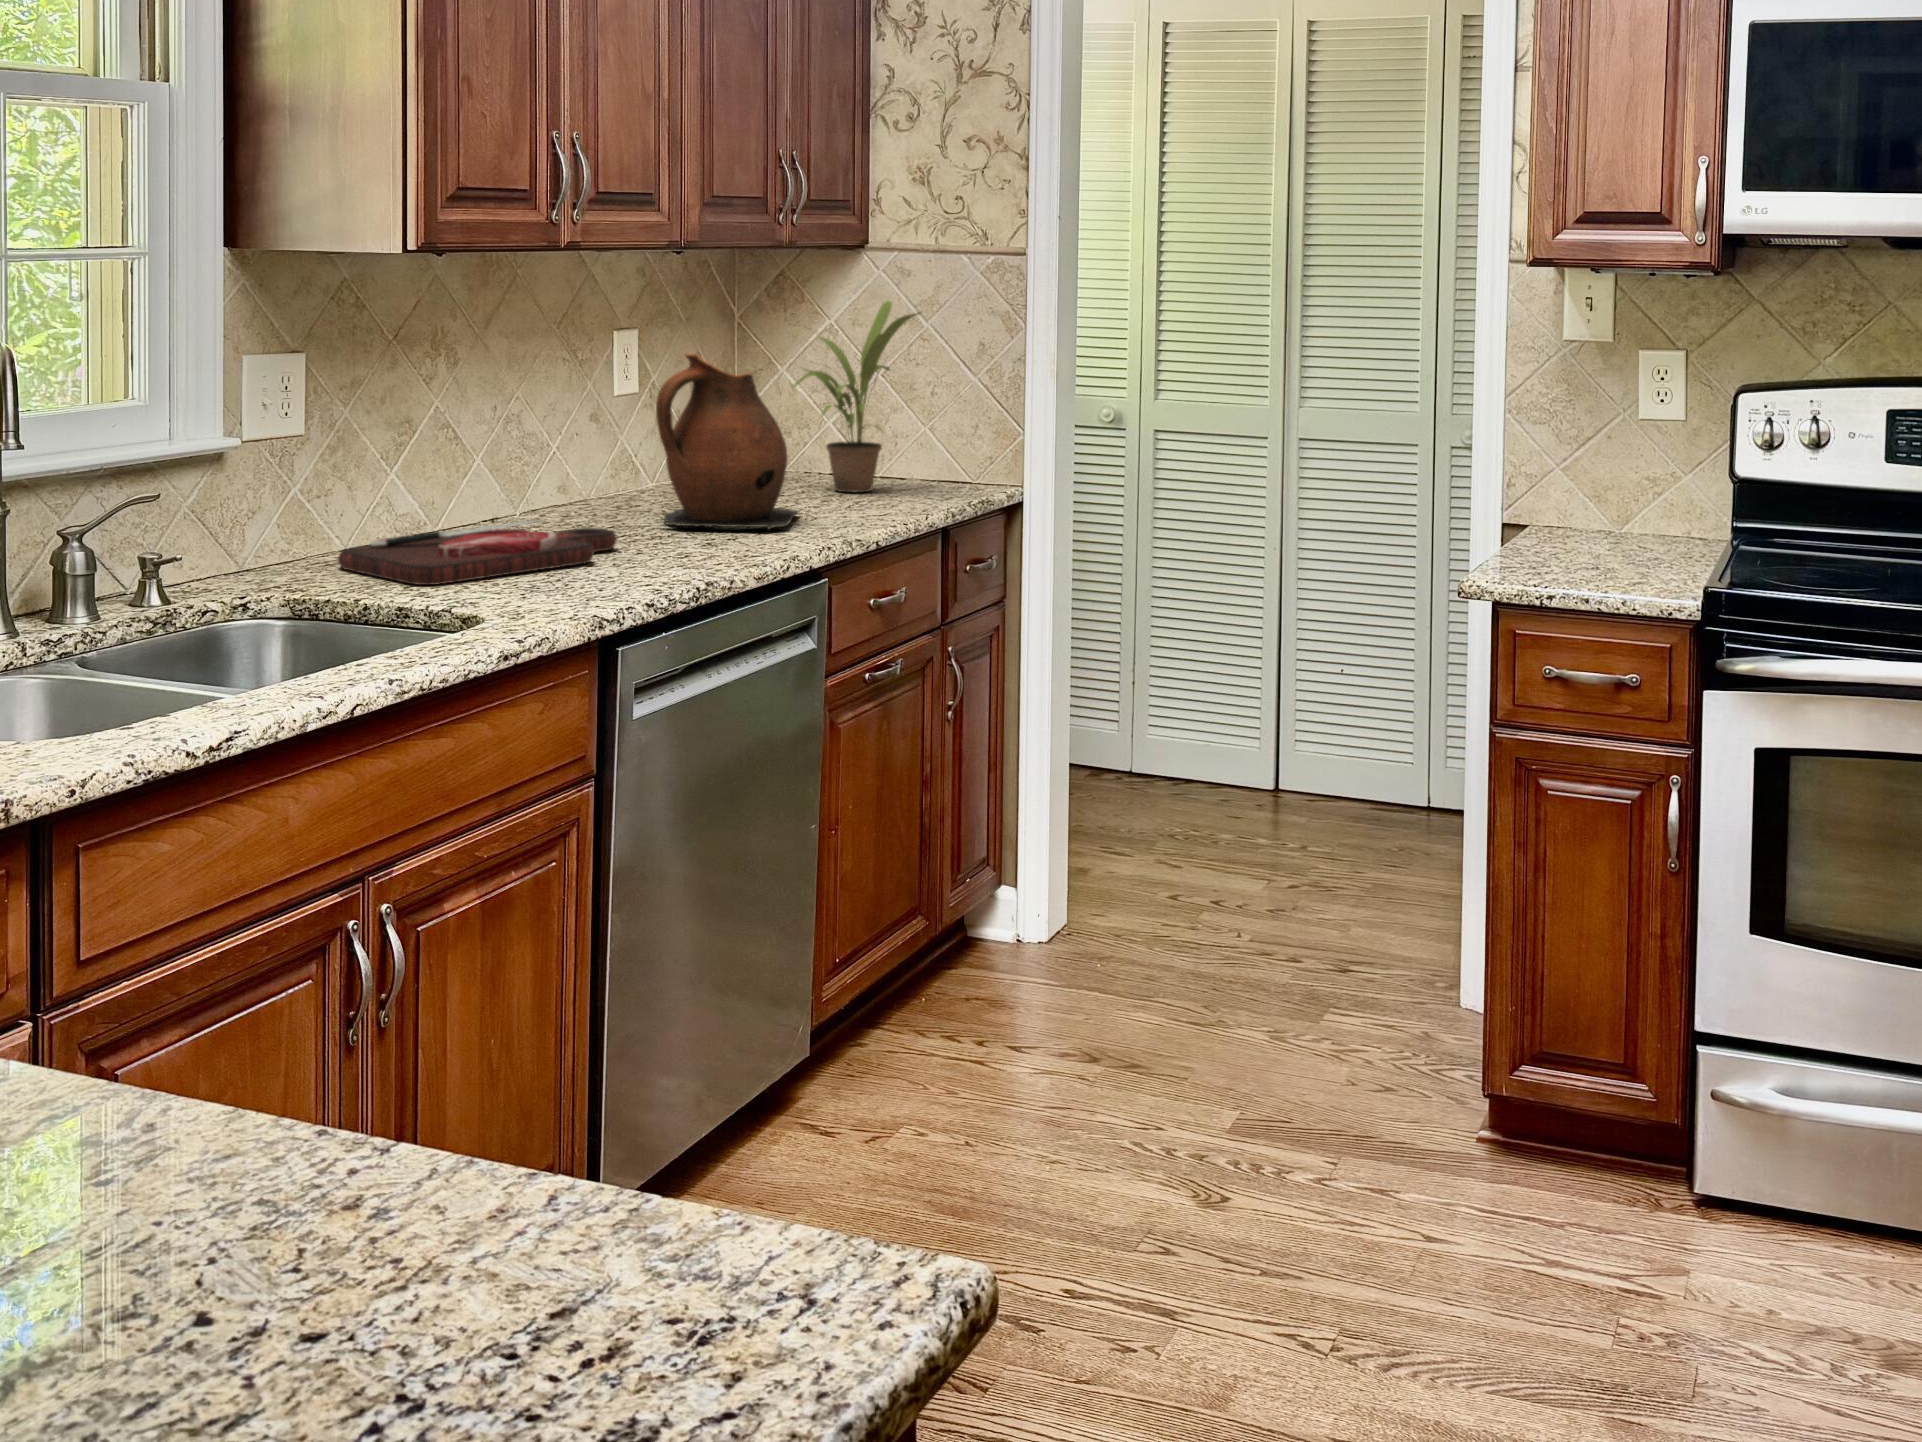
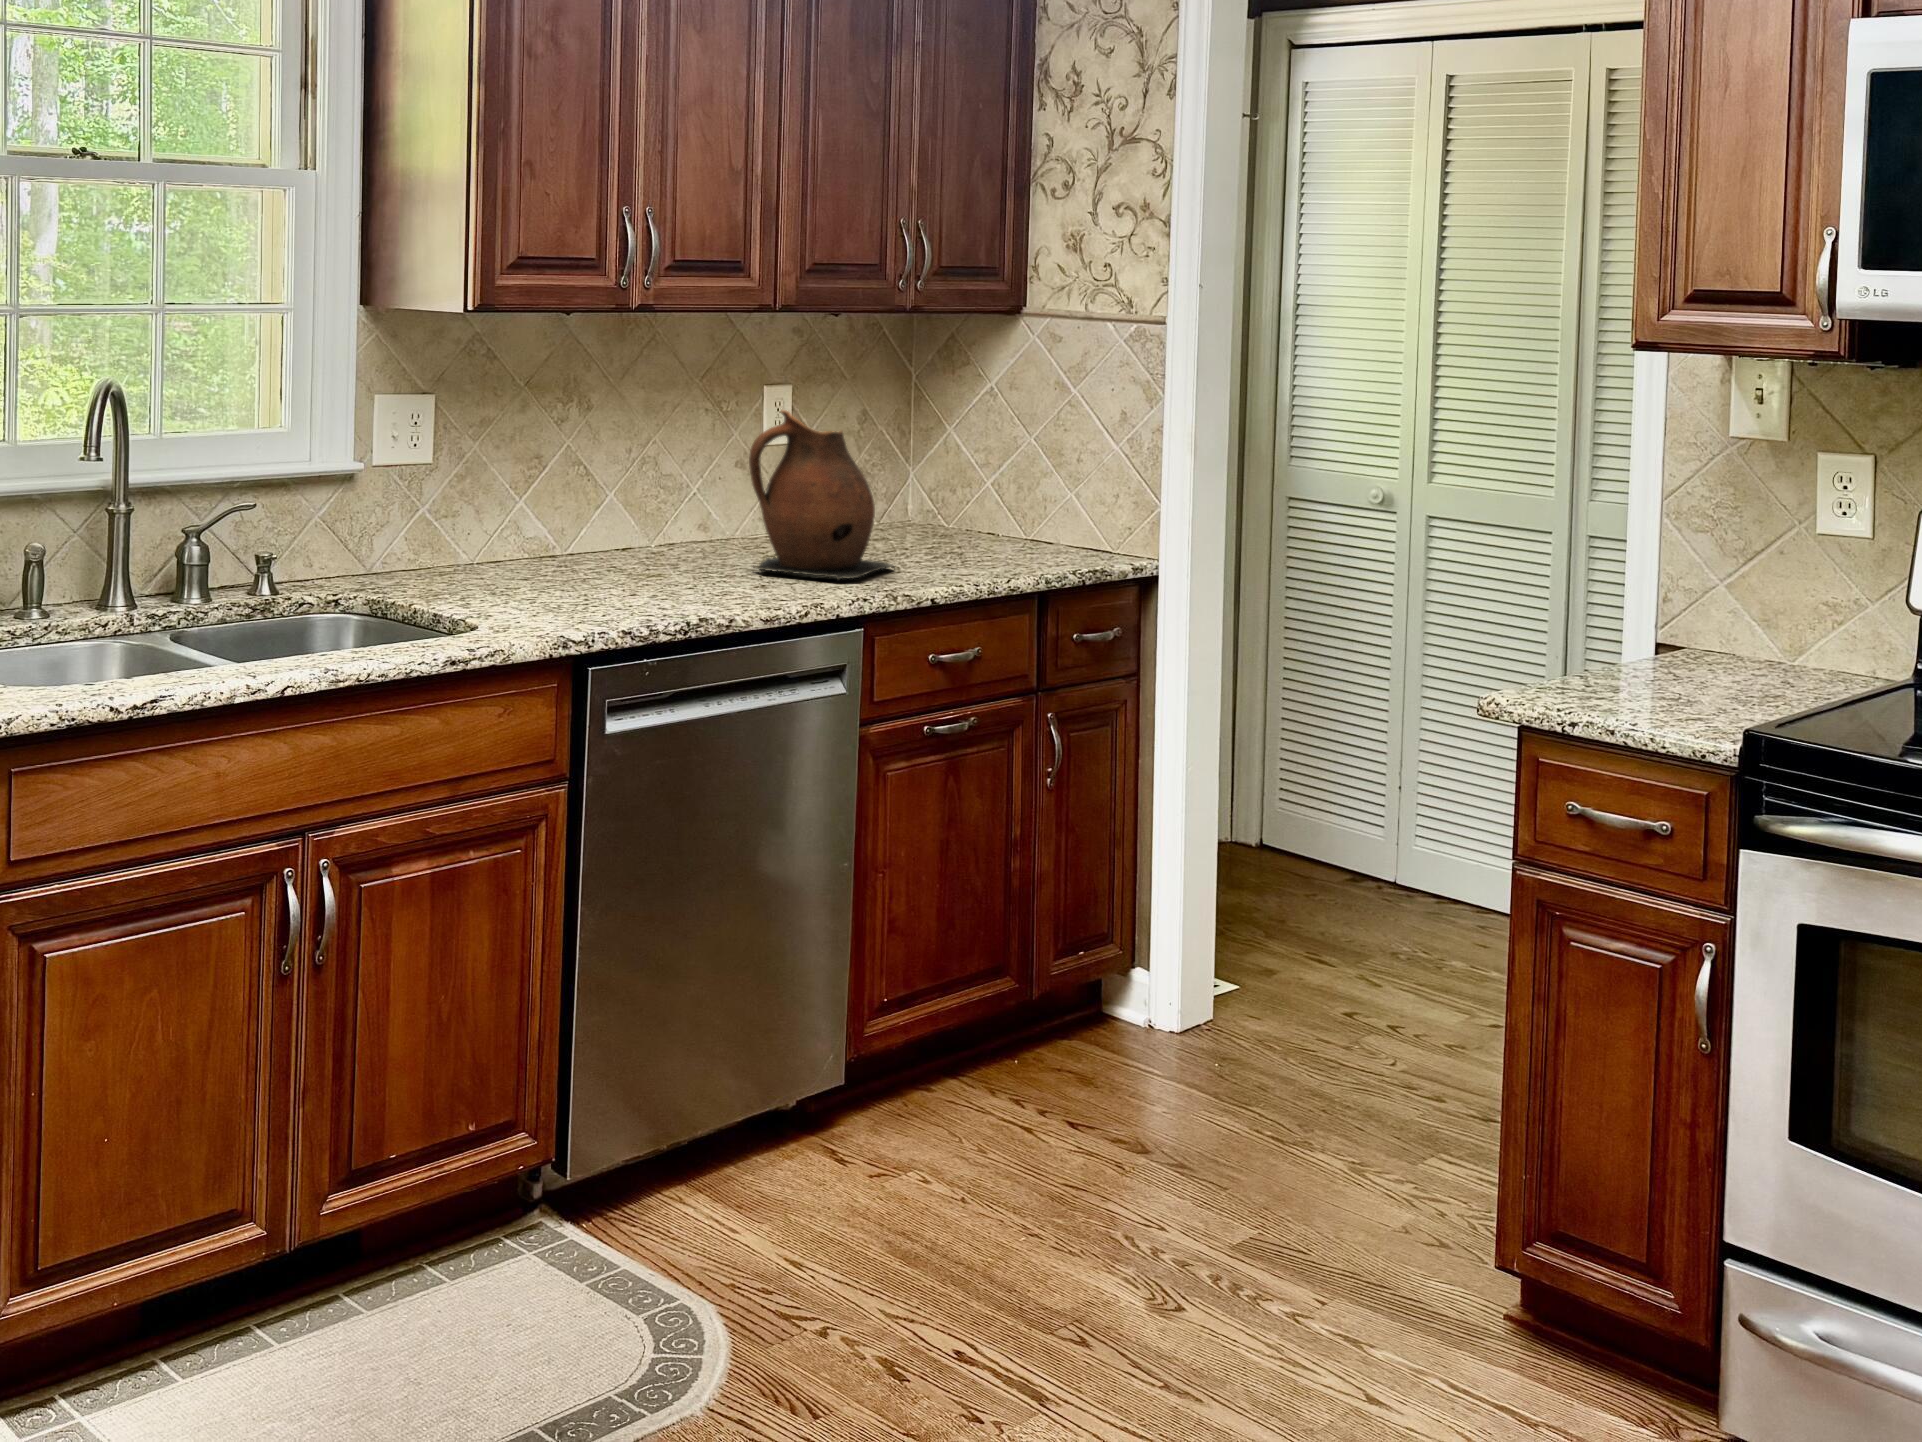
potted plant: present [794,301,921,492] -> none [940,366,1068,553]
cutting board: present [338,520,617,585] -> none [431,554,679,601]

